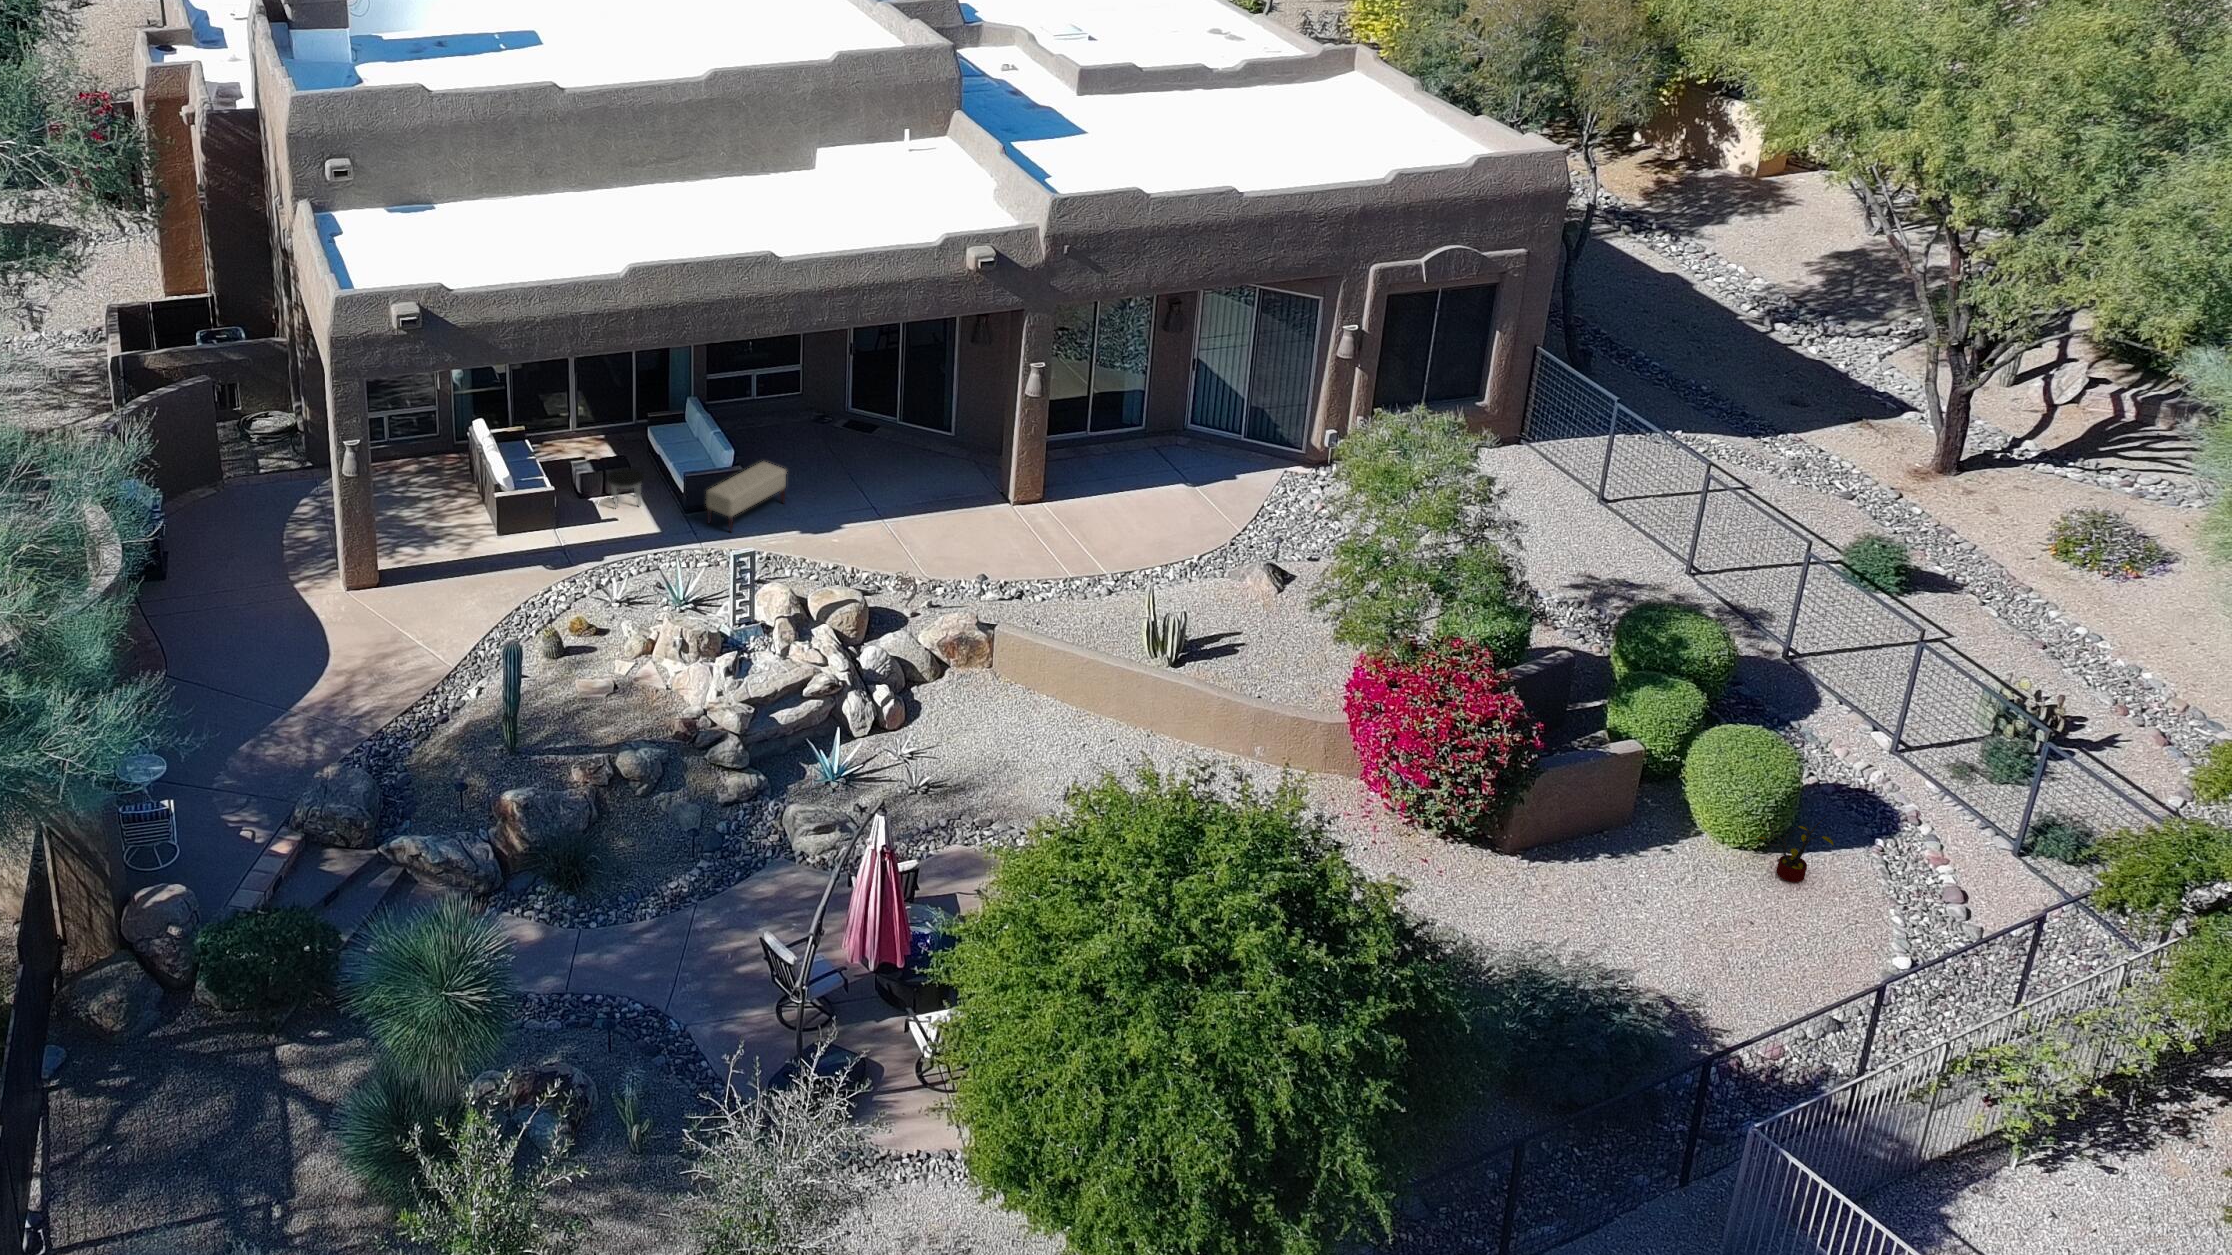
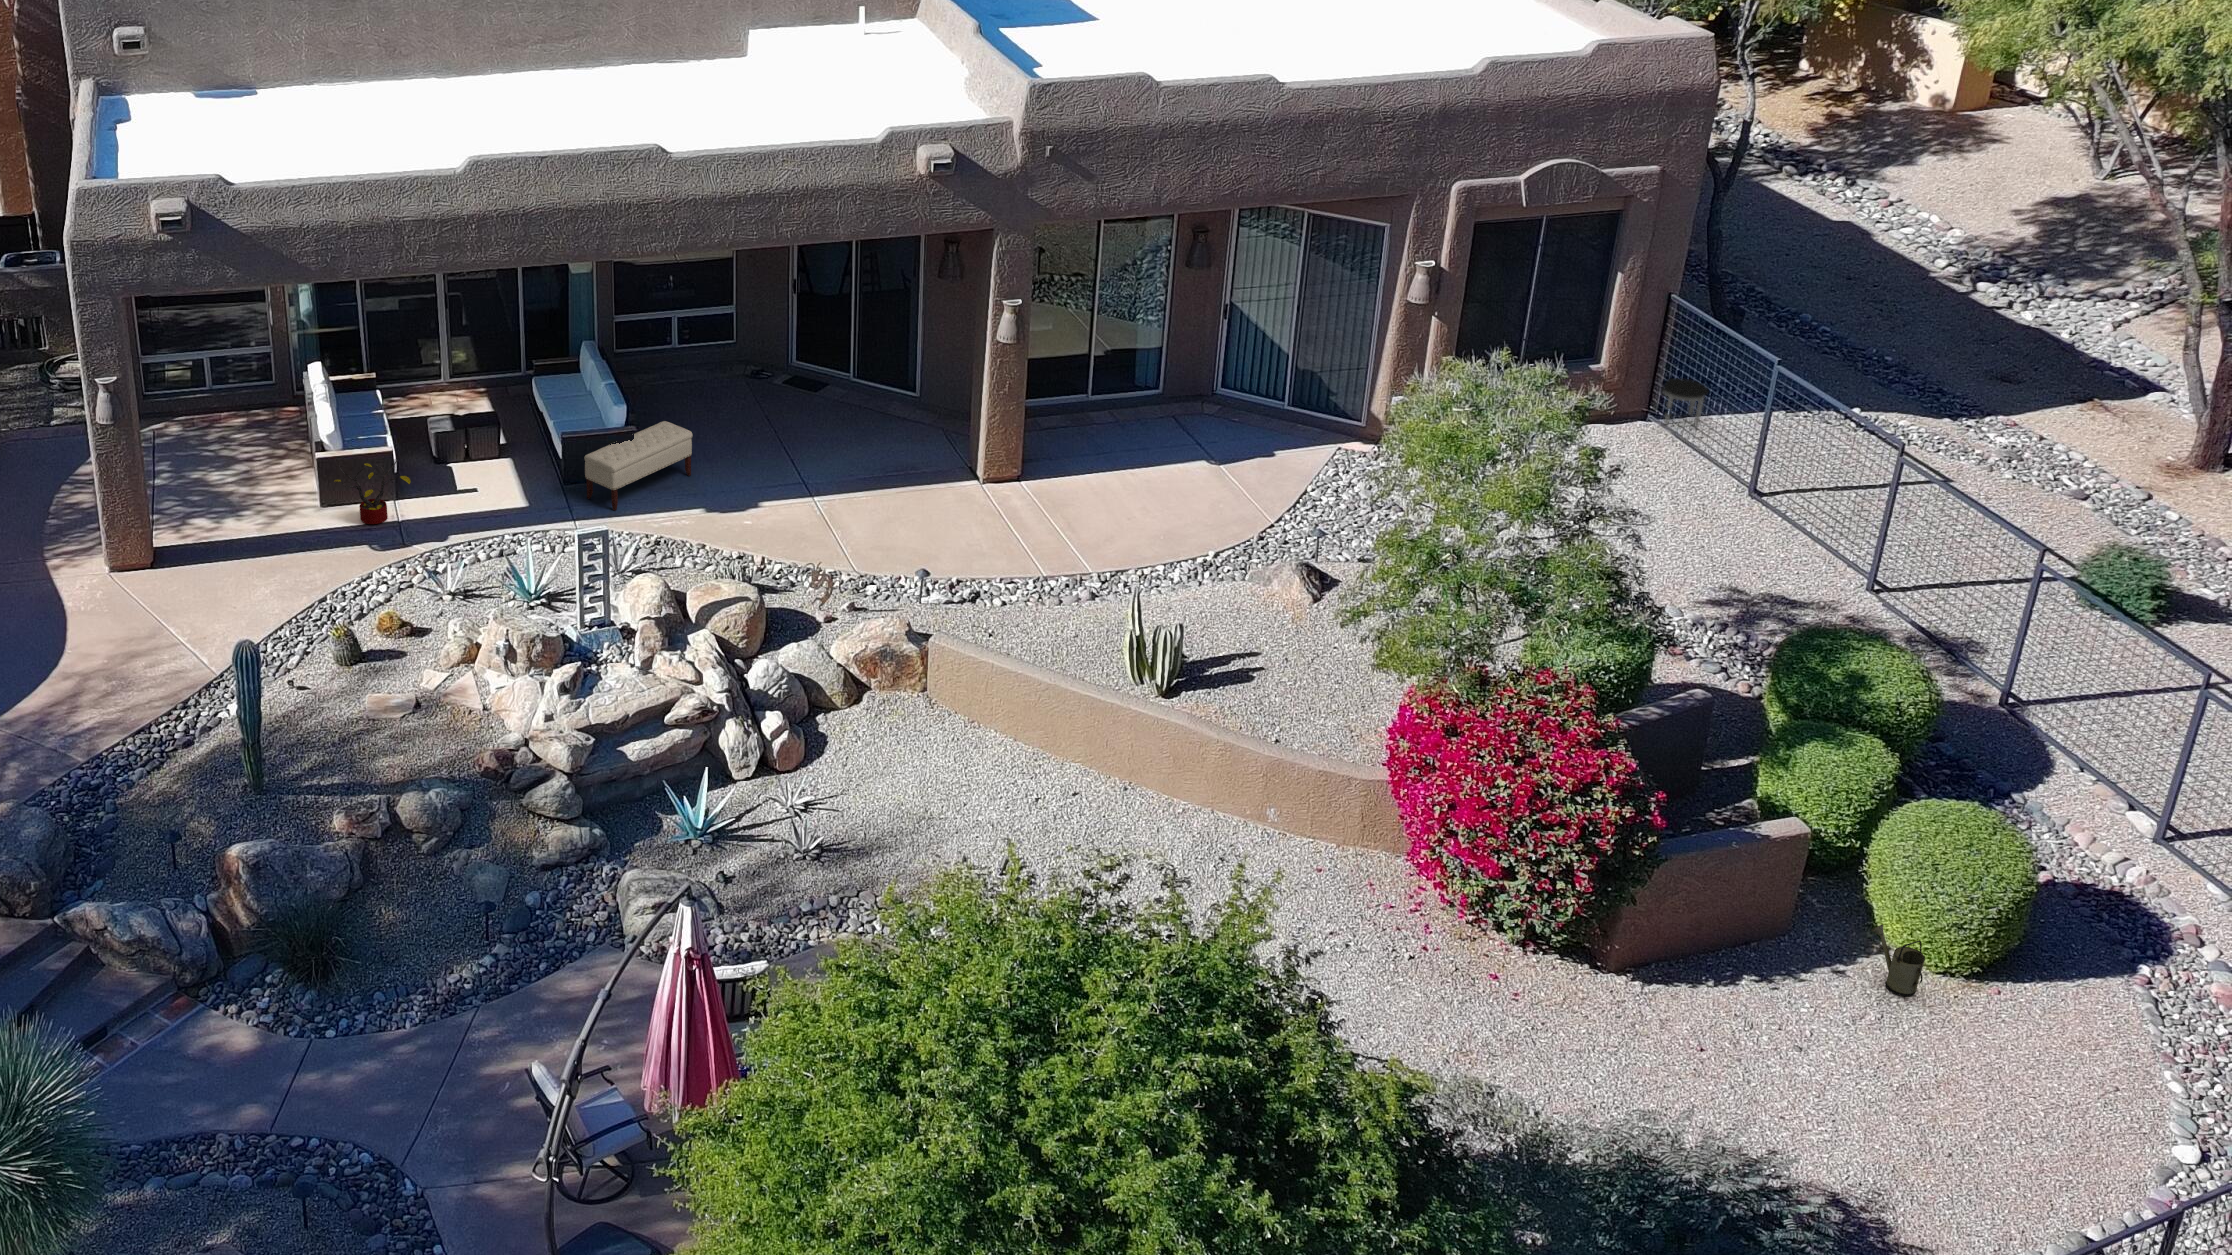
round table: present [607,469,644,508] -> present [1663,378,1709,426]
watering can: none [1690,816,1727,867] -> present [1871,925,1925,997]
decorative plant: present [1757,817,1834,882] -> present [335,455,411,524]

